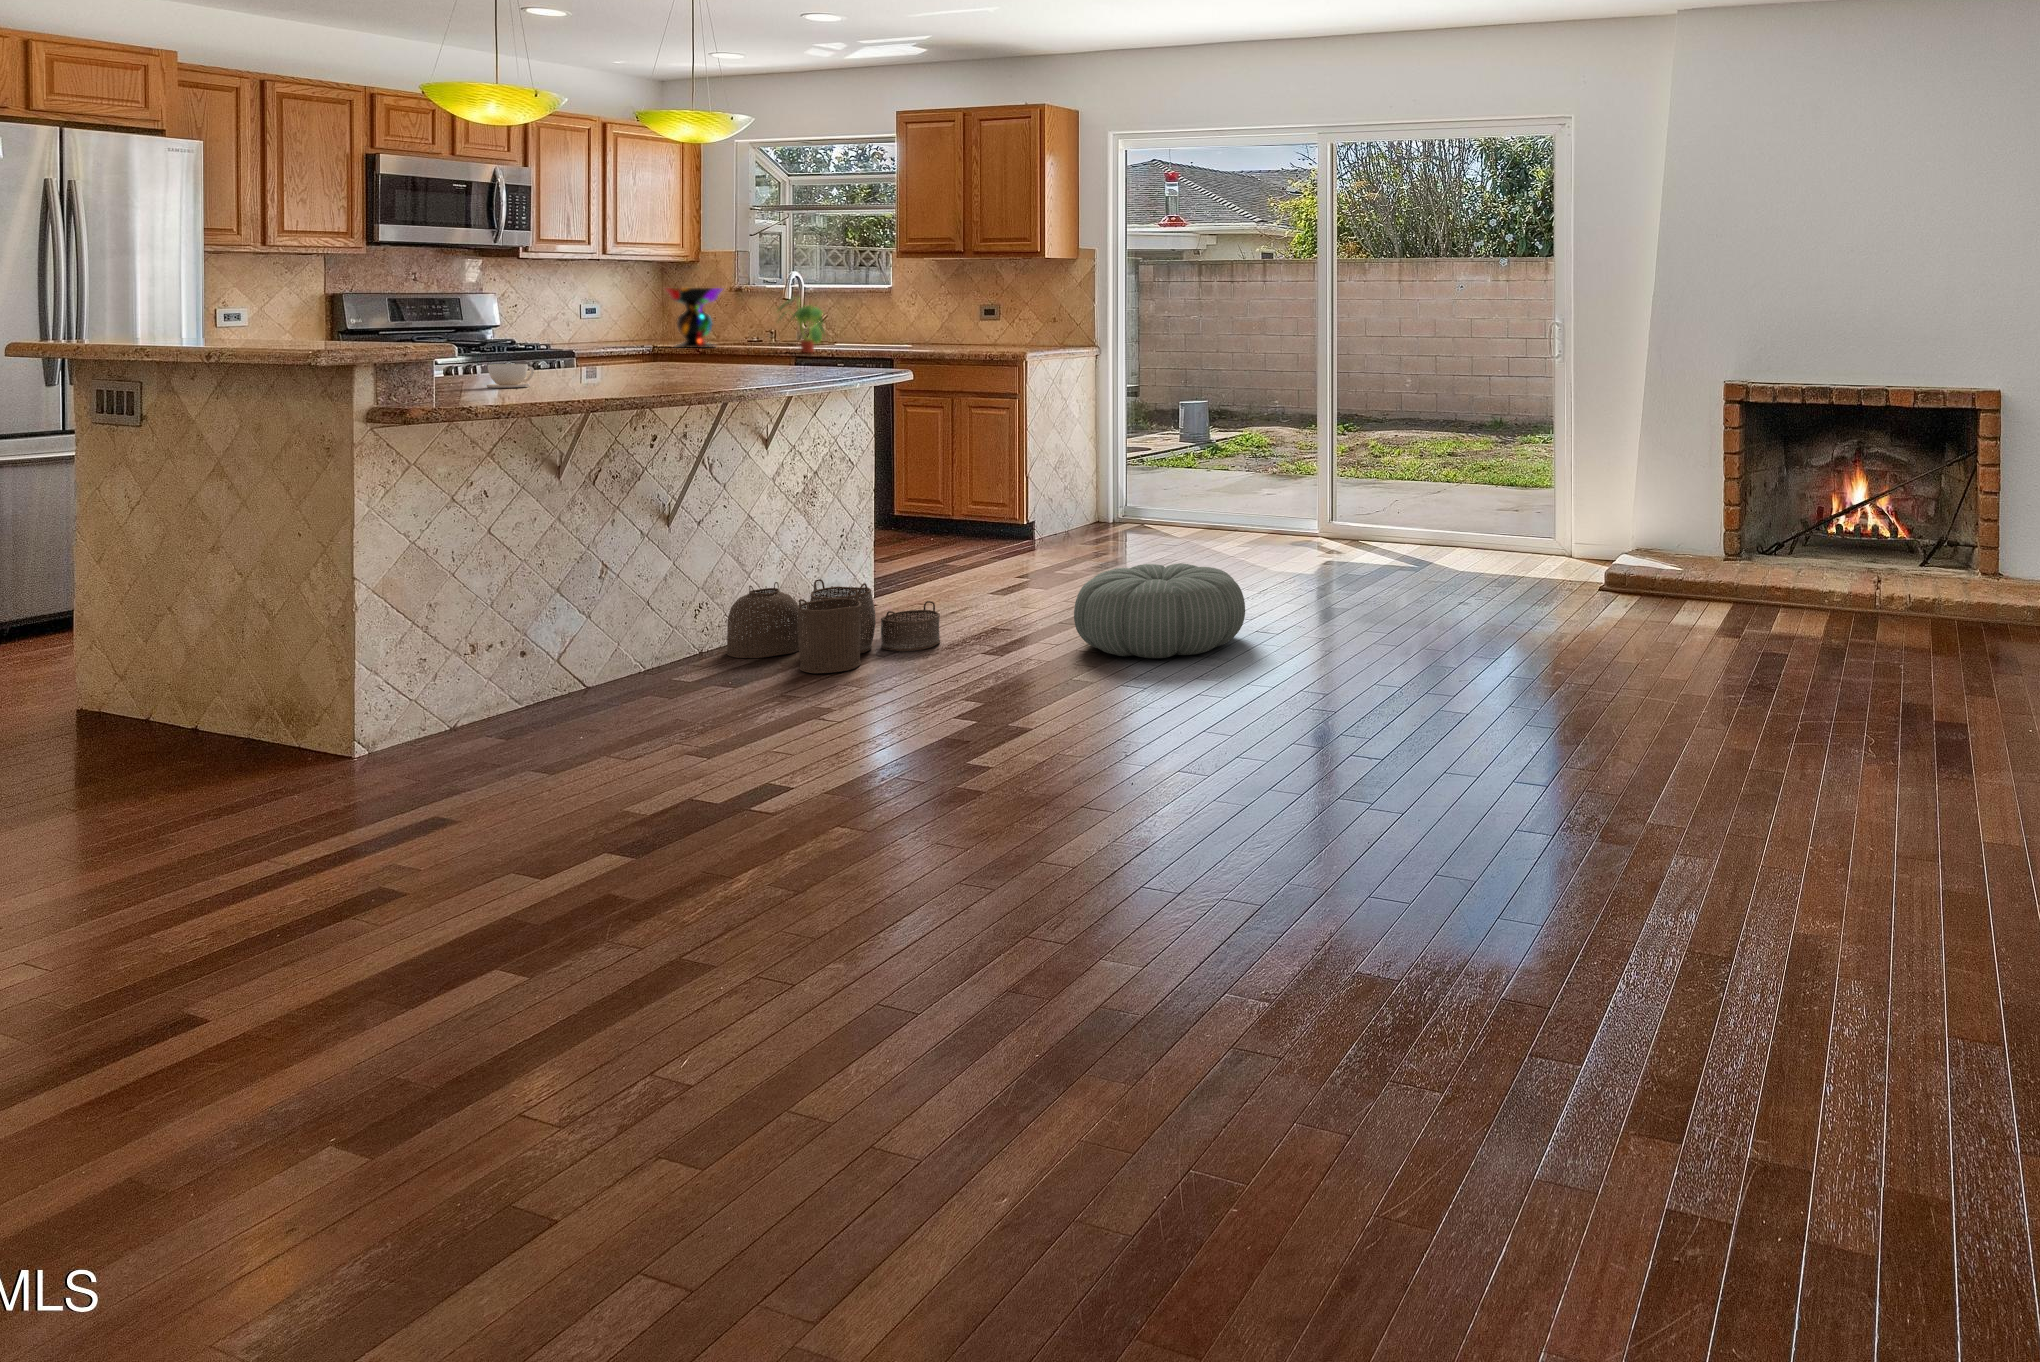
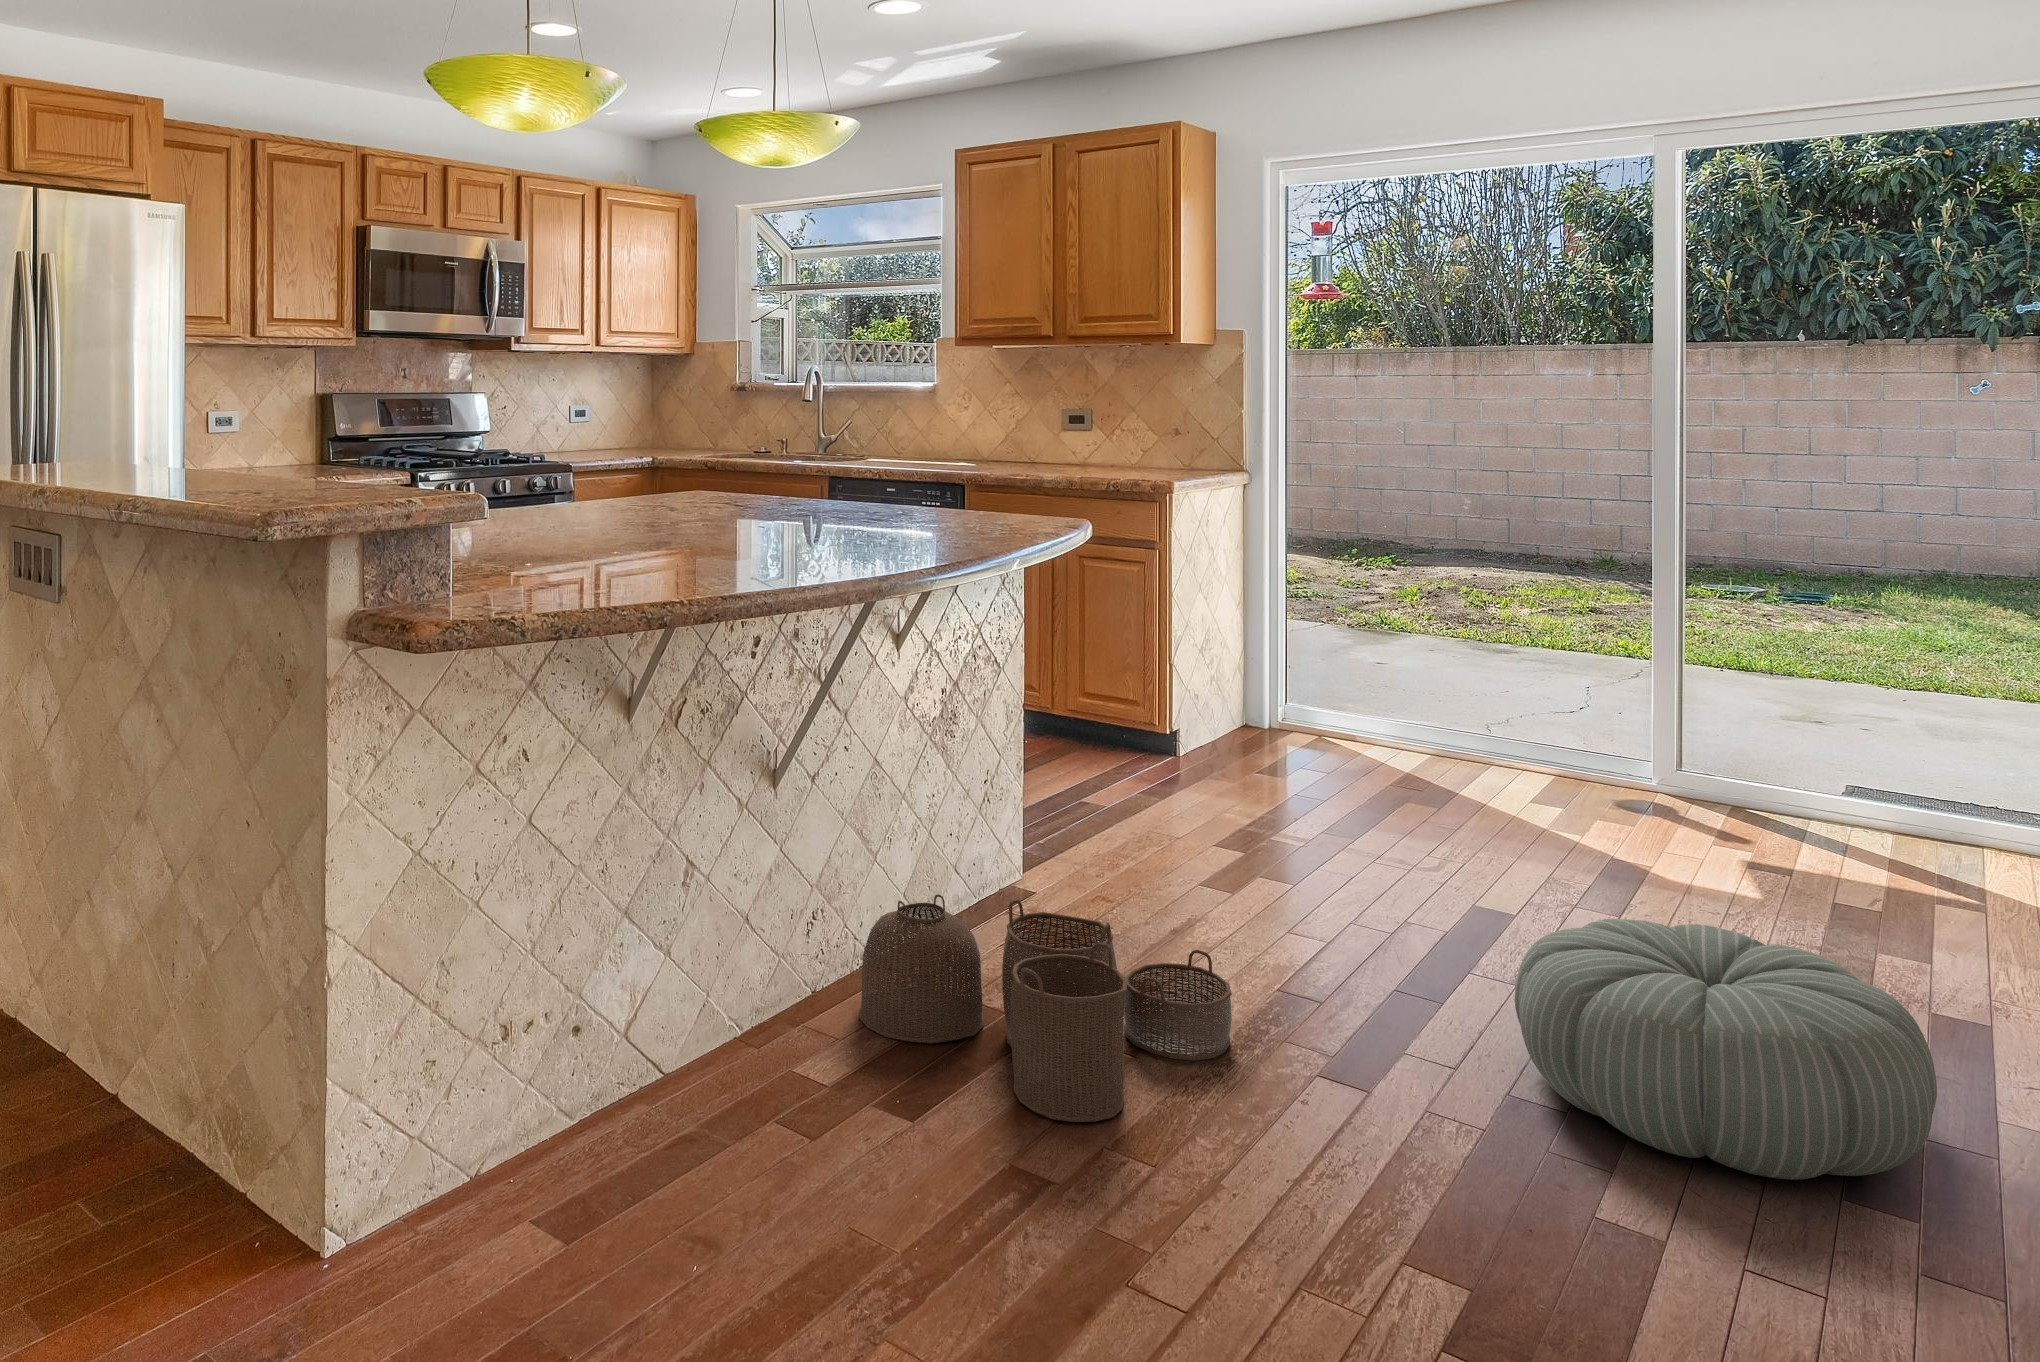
decorative bowl: present [665,288,723,348] -> none [657,385,726,460]
plant: present [779,300,824,353] -> none [802,394,867,470]
coffee cup: present [487,364,534,388] -> none [536,521,612,570]

